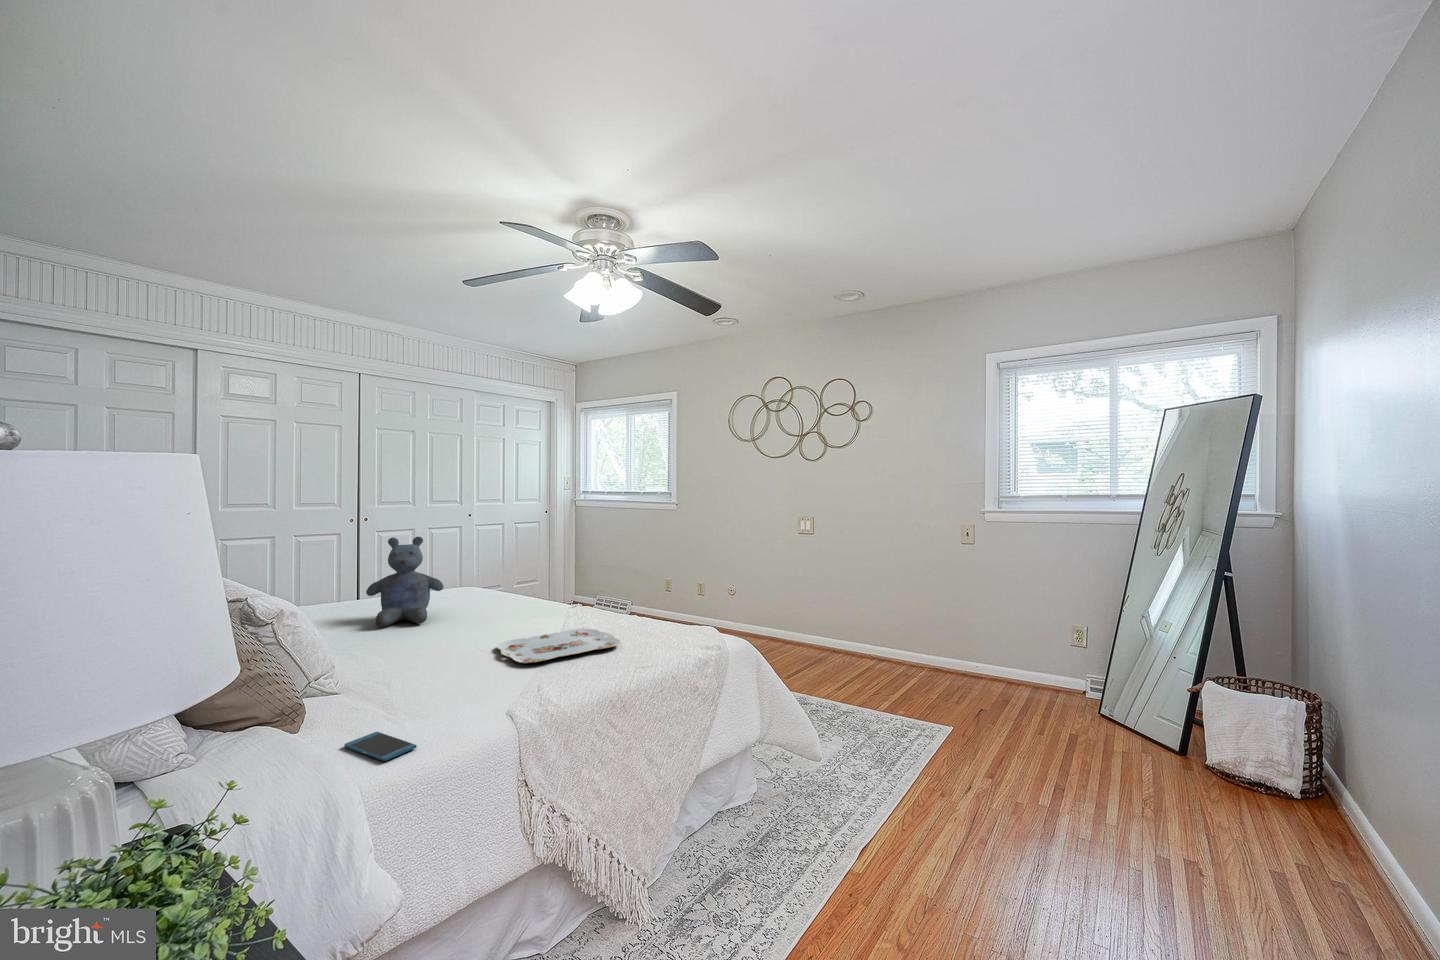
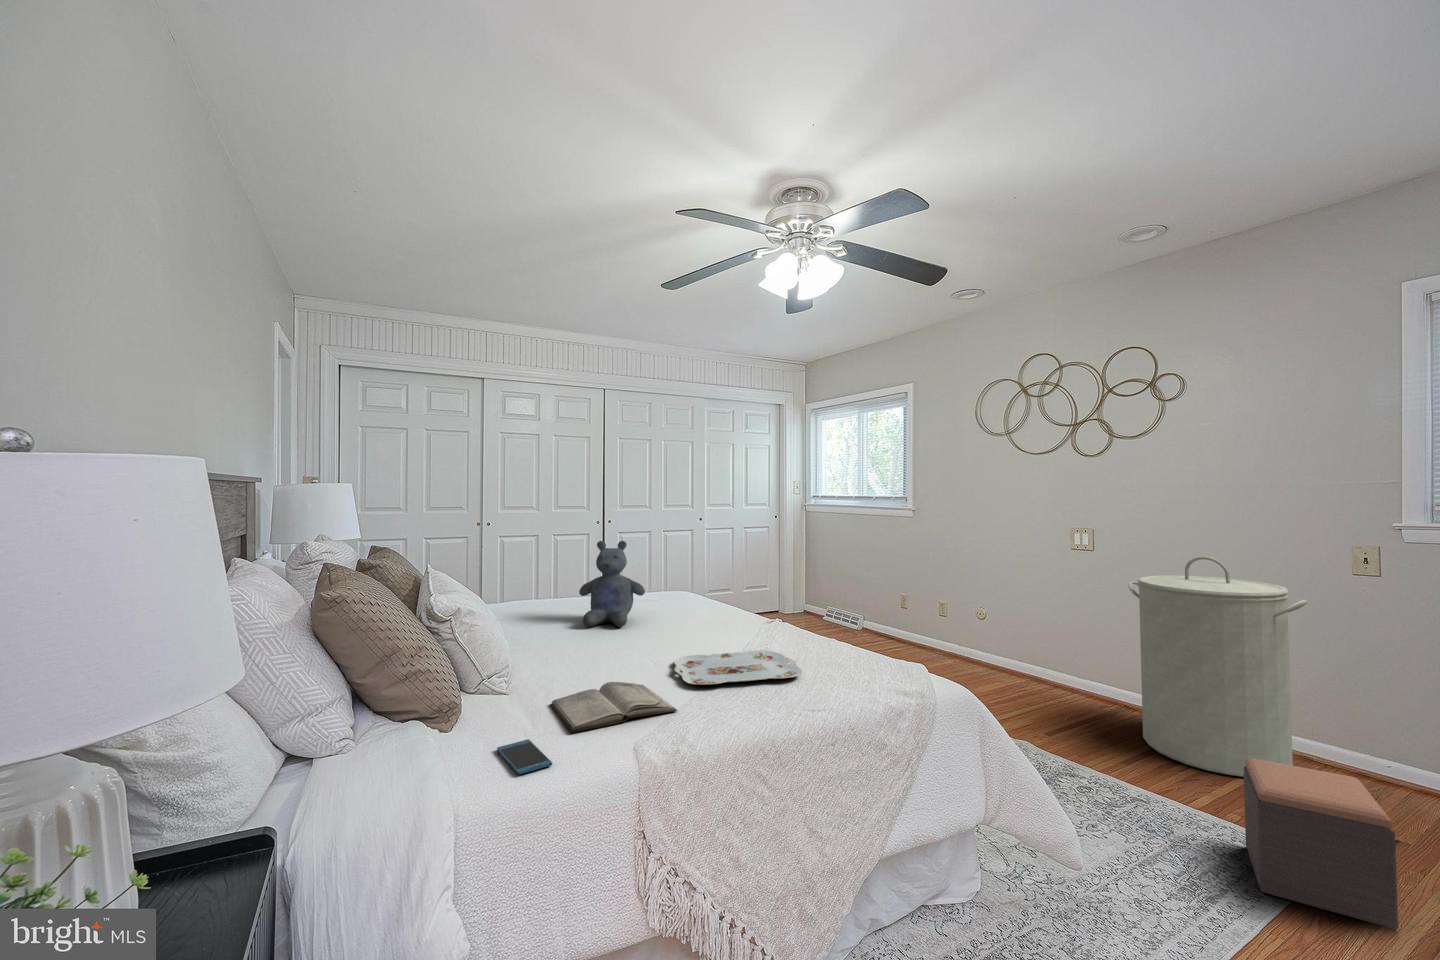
laundry hamper: none [836,533,938,683] -> present [1128,556,1308,777]
footstool: none [908,665,984,755] -> present [1243,759,1398,929]
diary: none [380,670,520,719] -> present [550,682,677,733]

